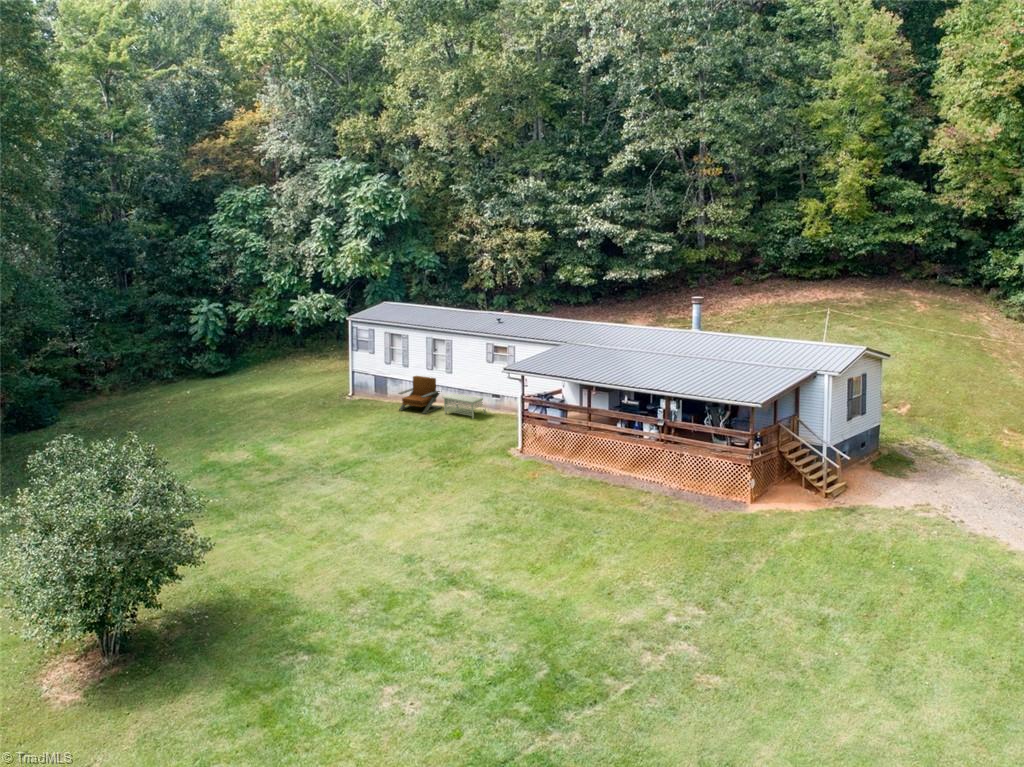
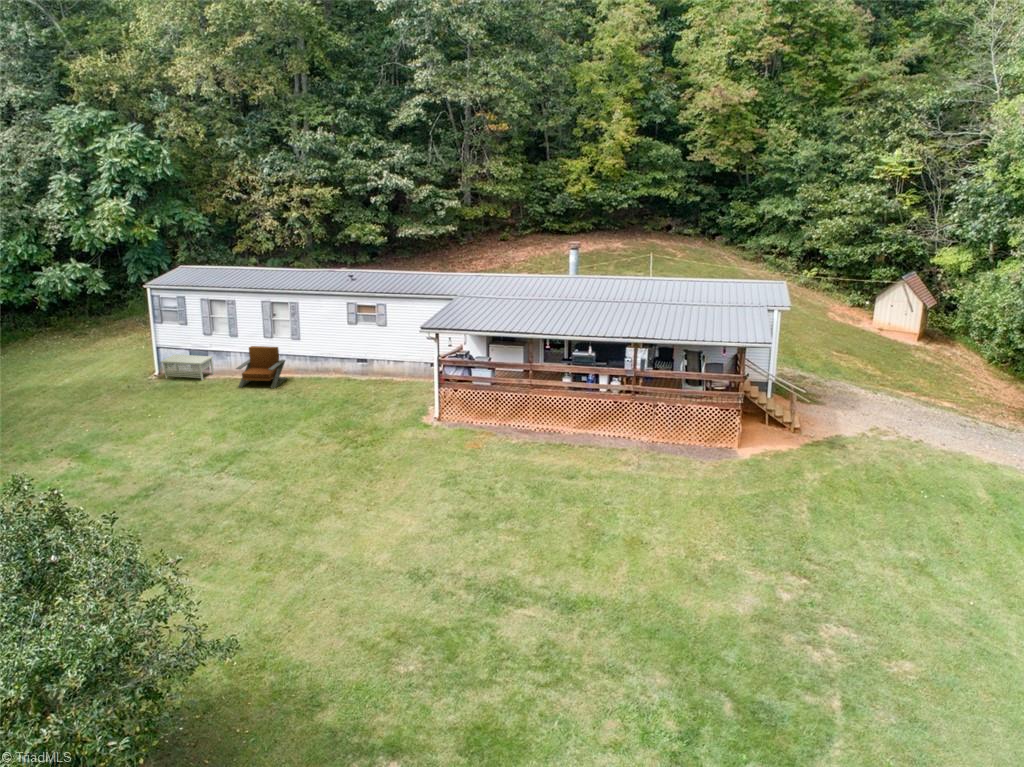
storage bench: present [442,392,486,418] -> present [161,354,214,381]

